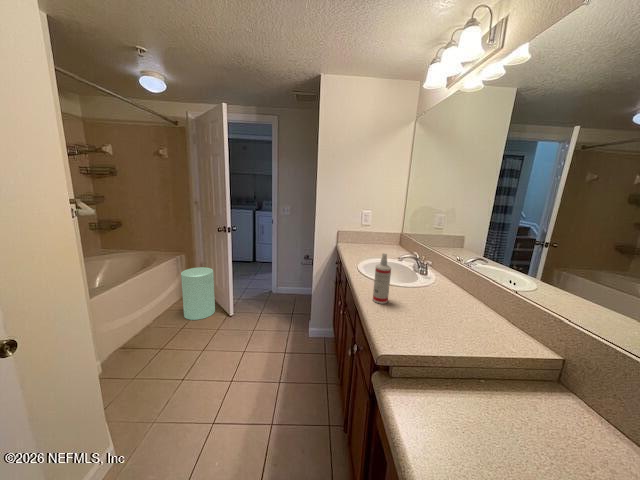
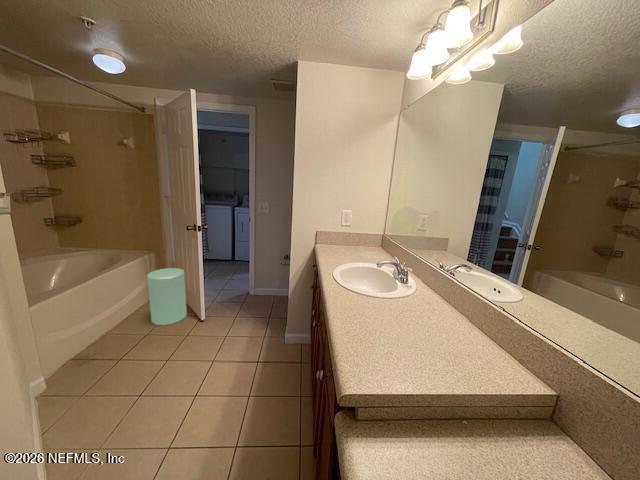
spray bottle: present [373,253,391,304] -> none [344,264,365,321]

